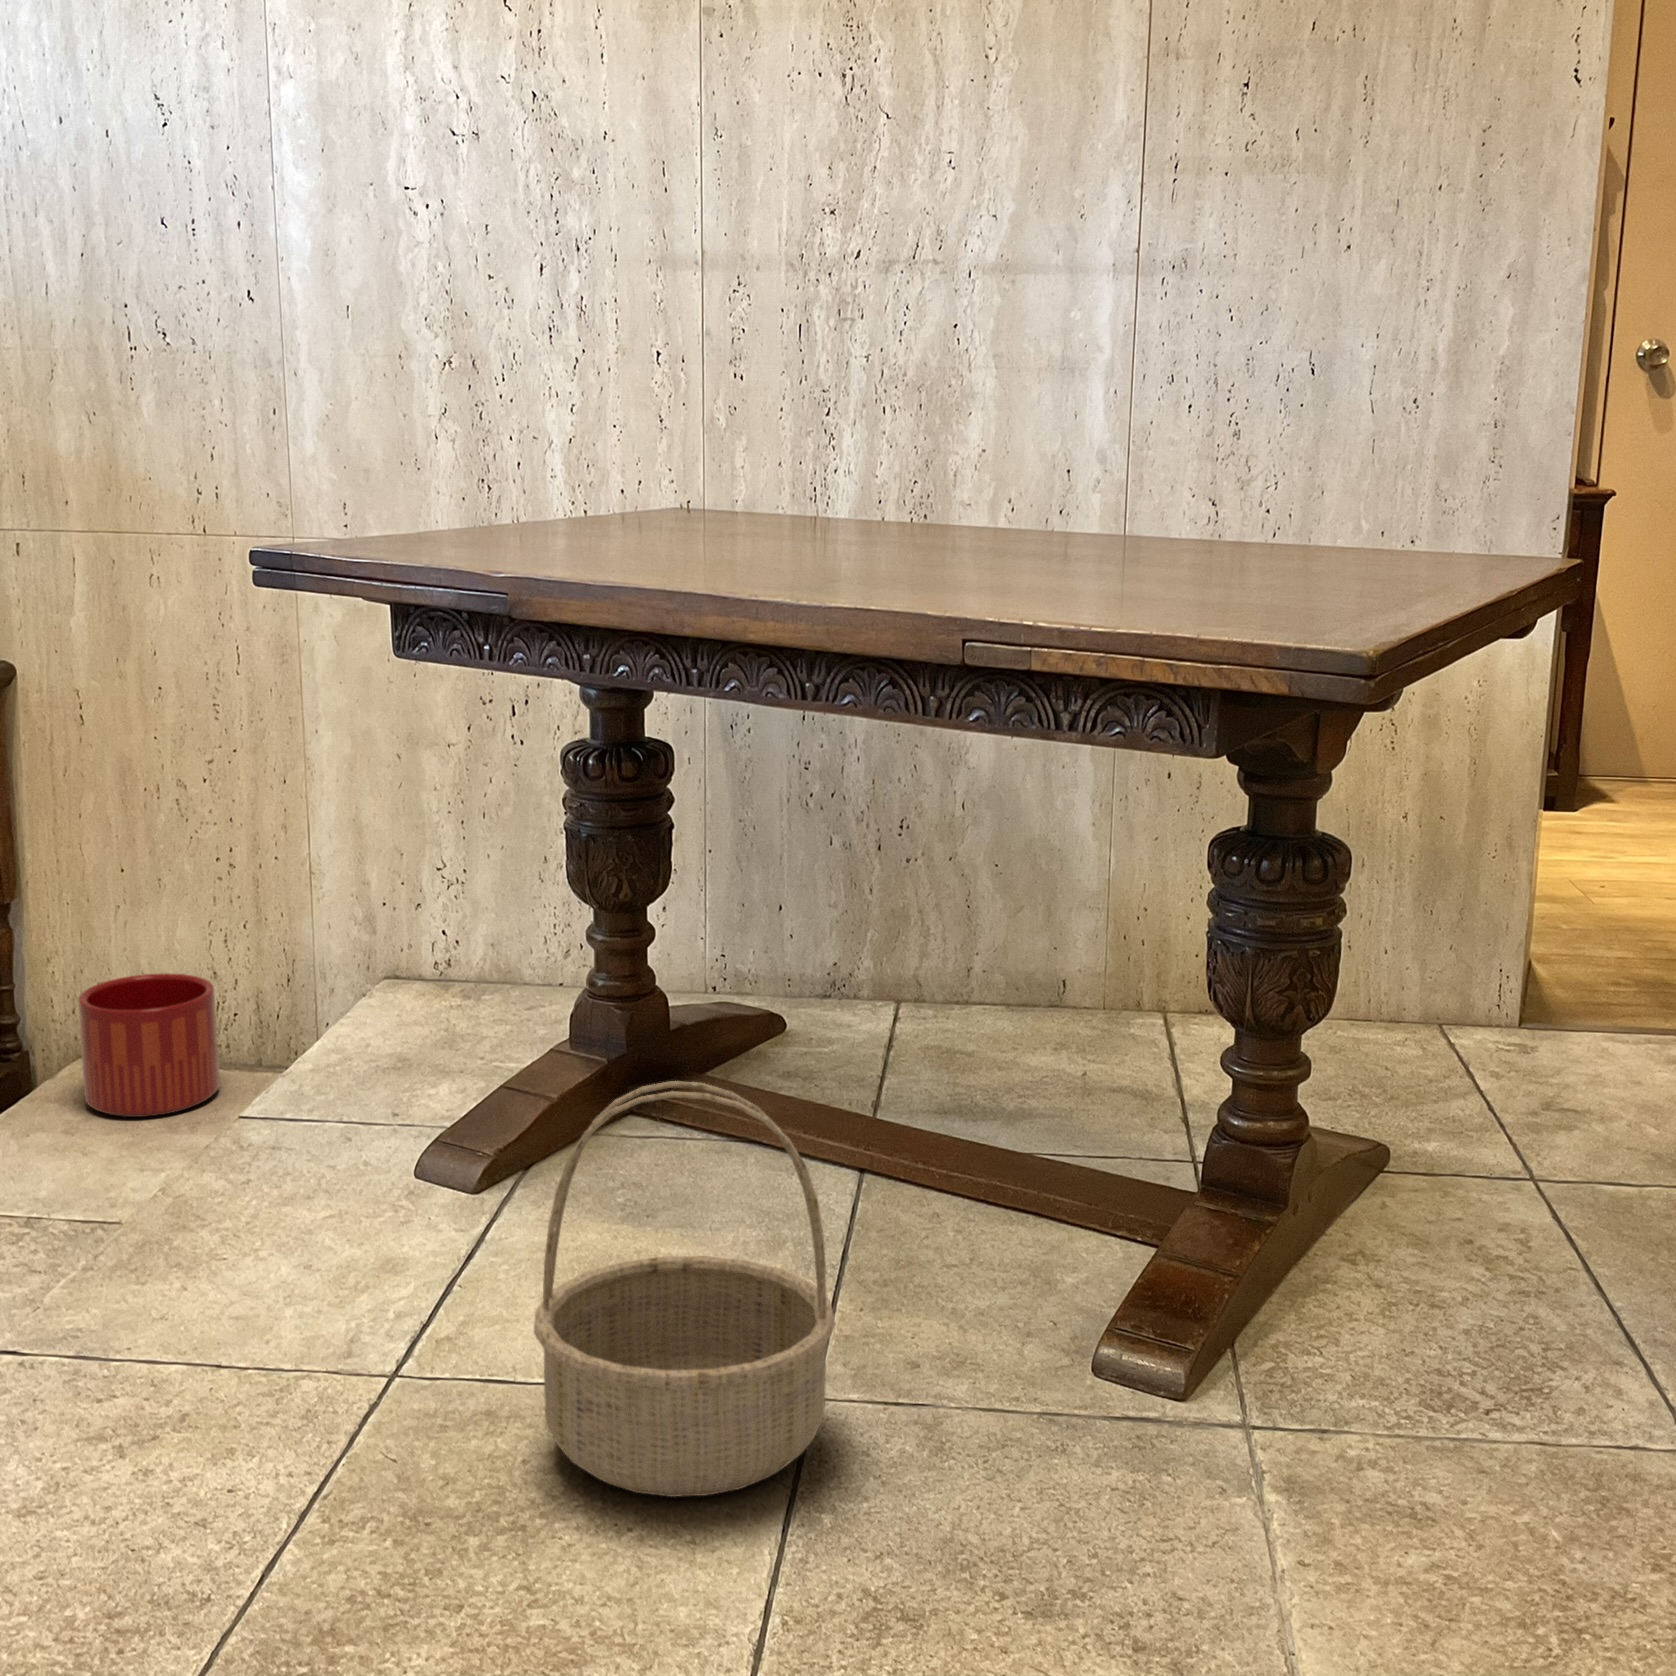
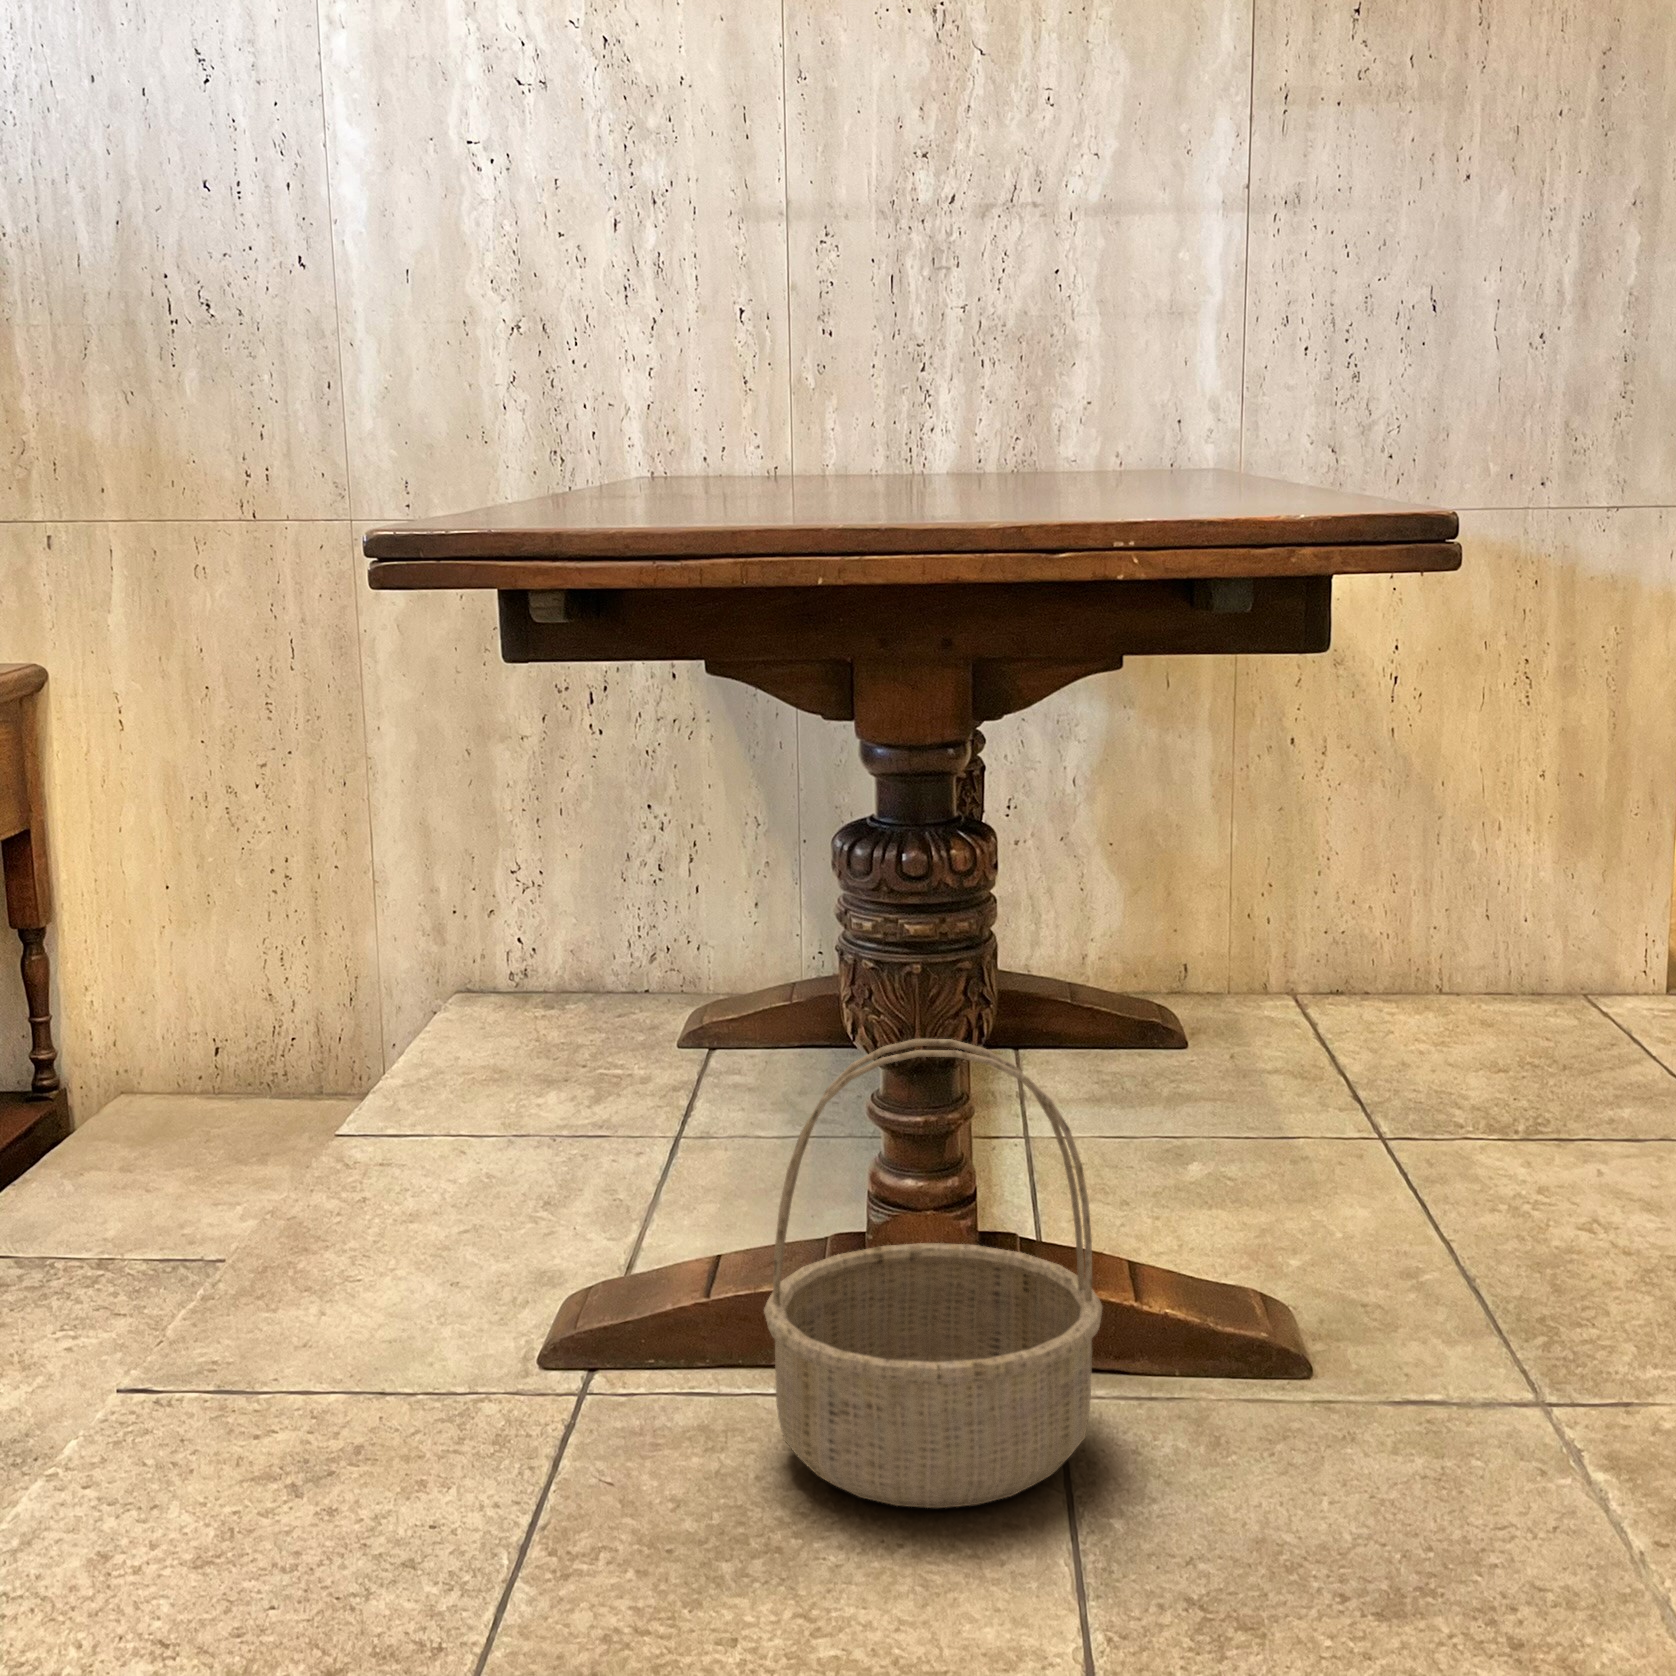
planter: present [78,973,219,1117] -> none [127,999,280,1154]

